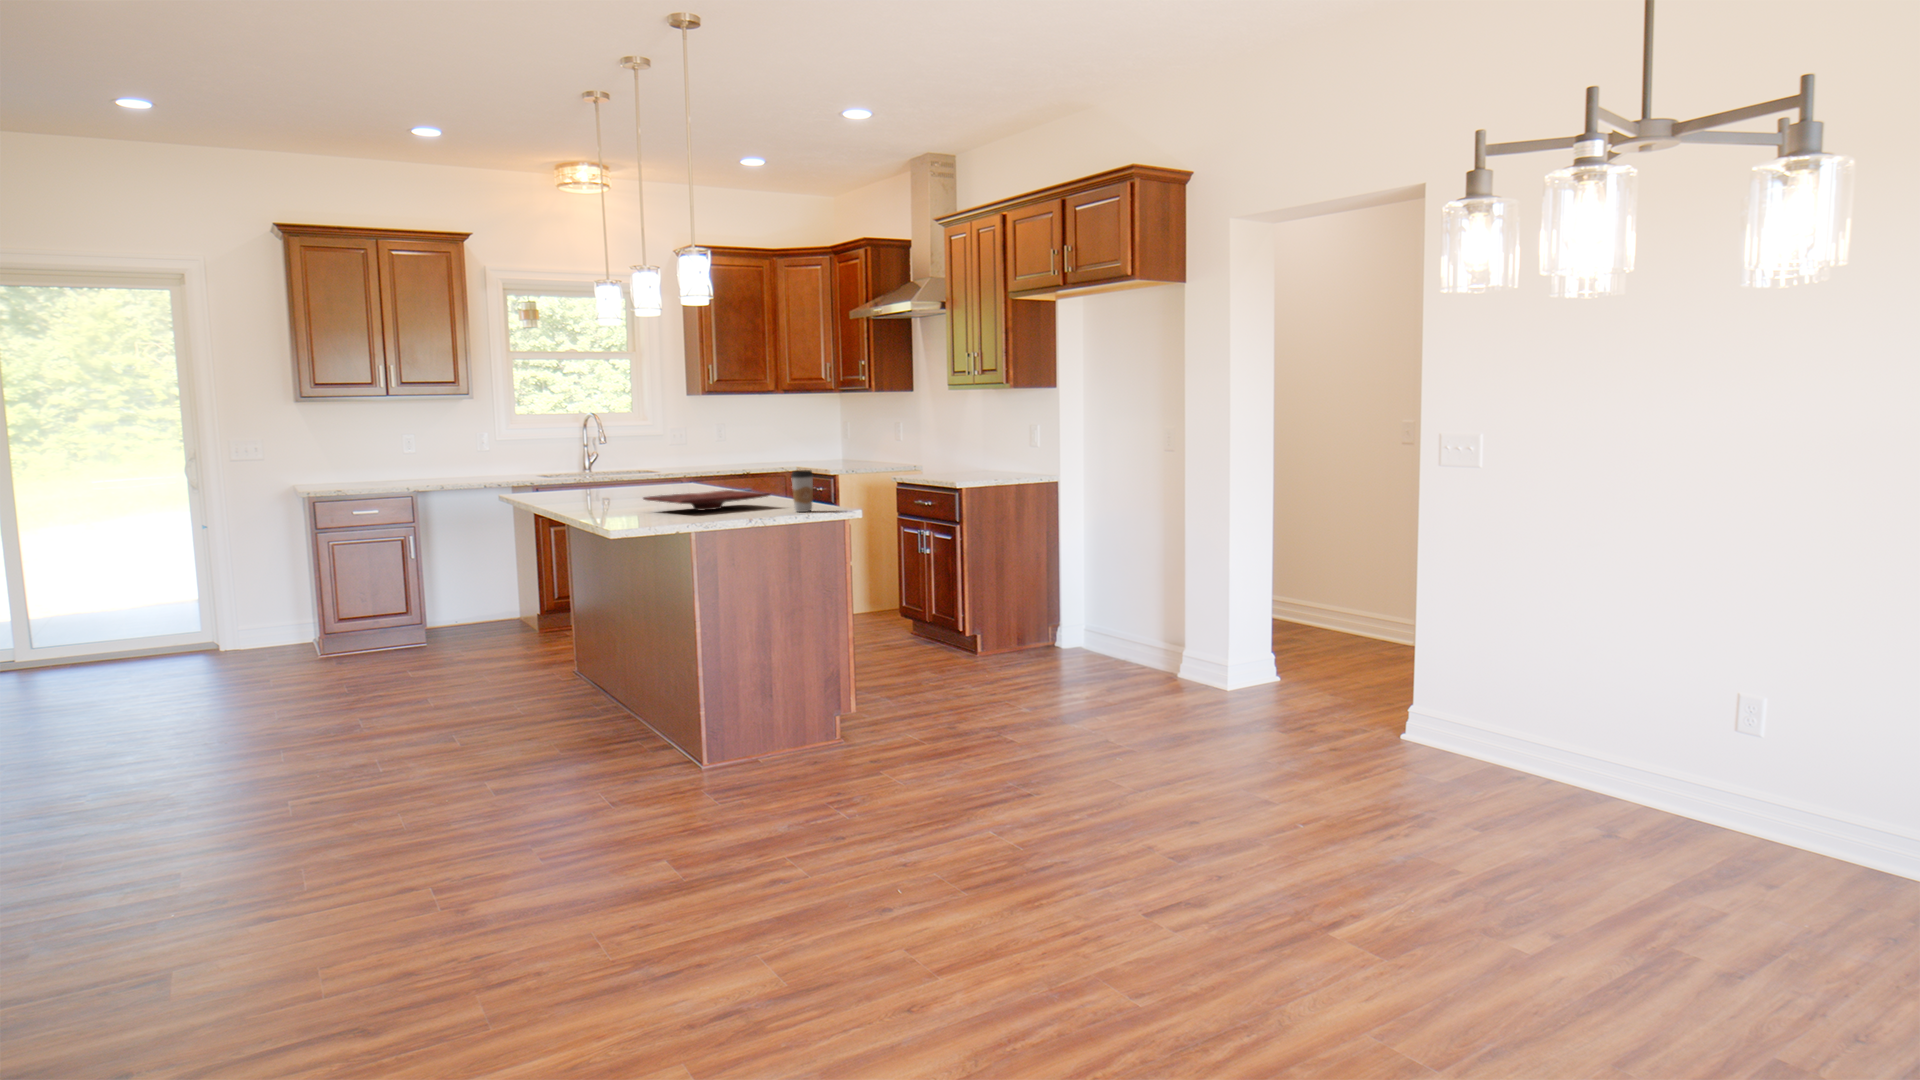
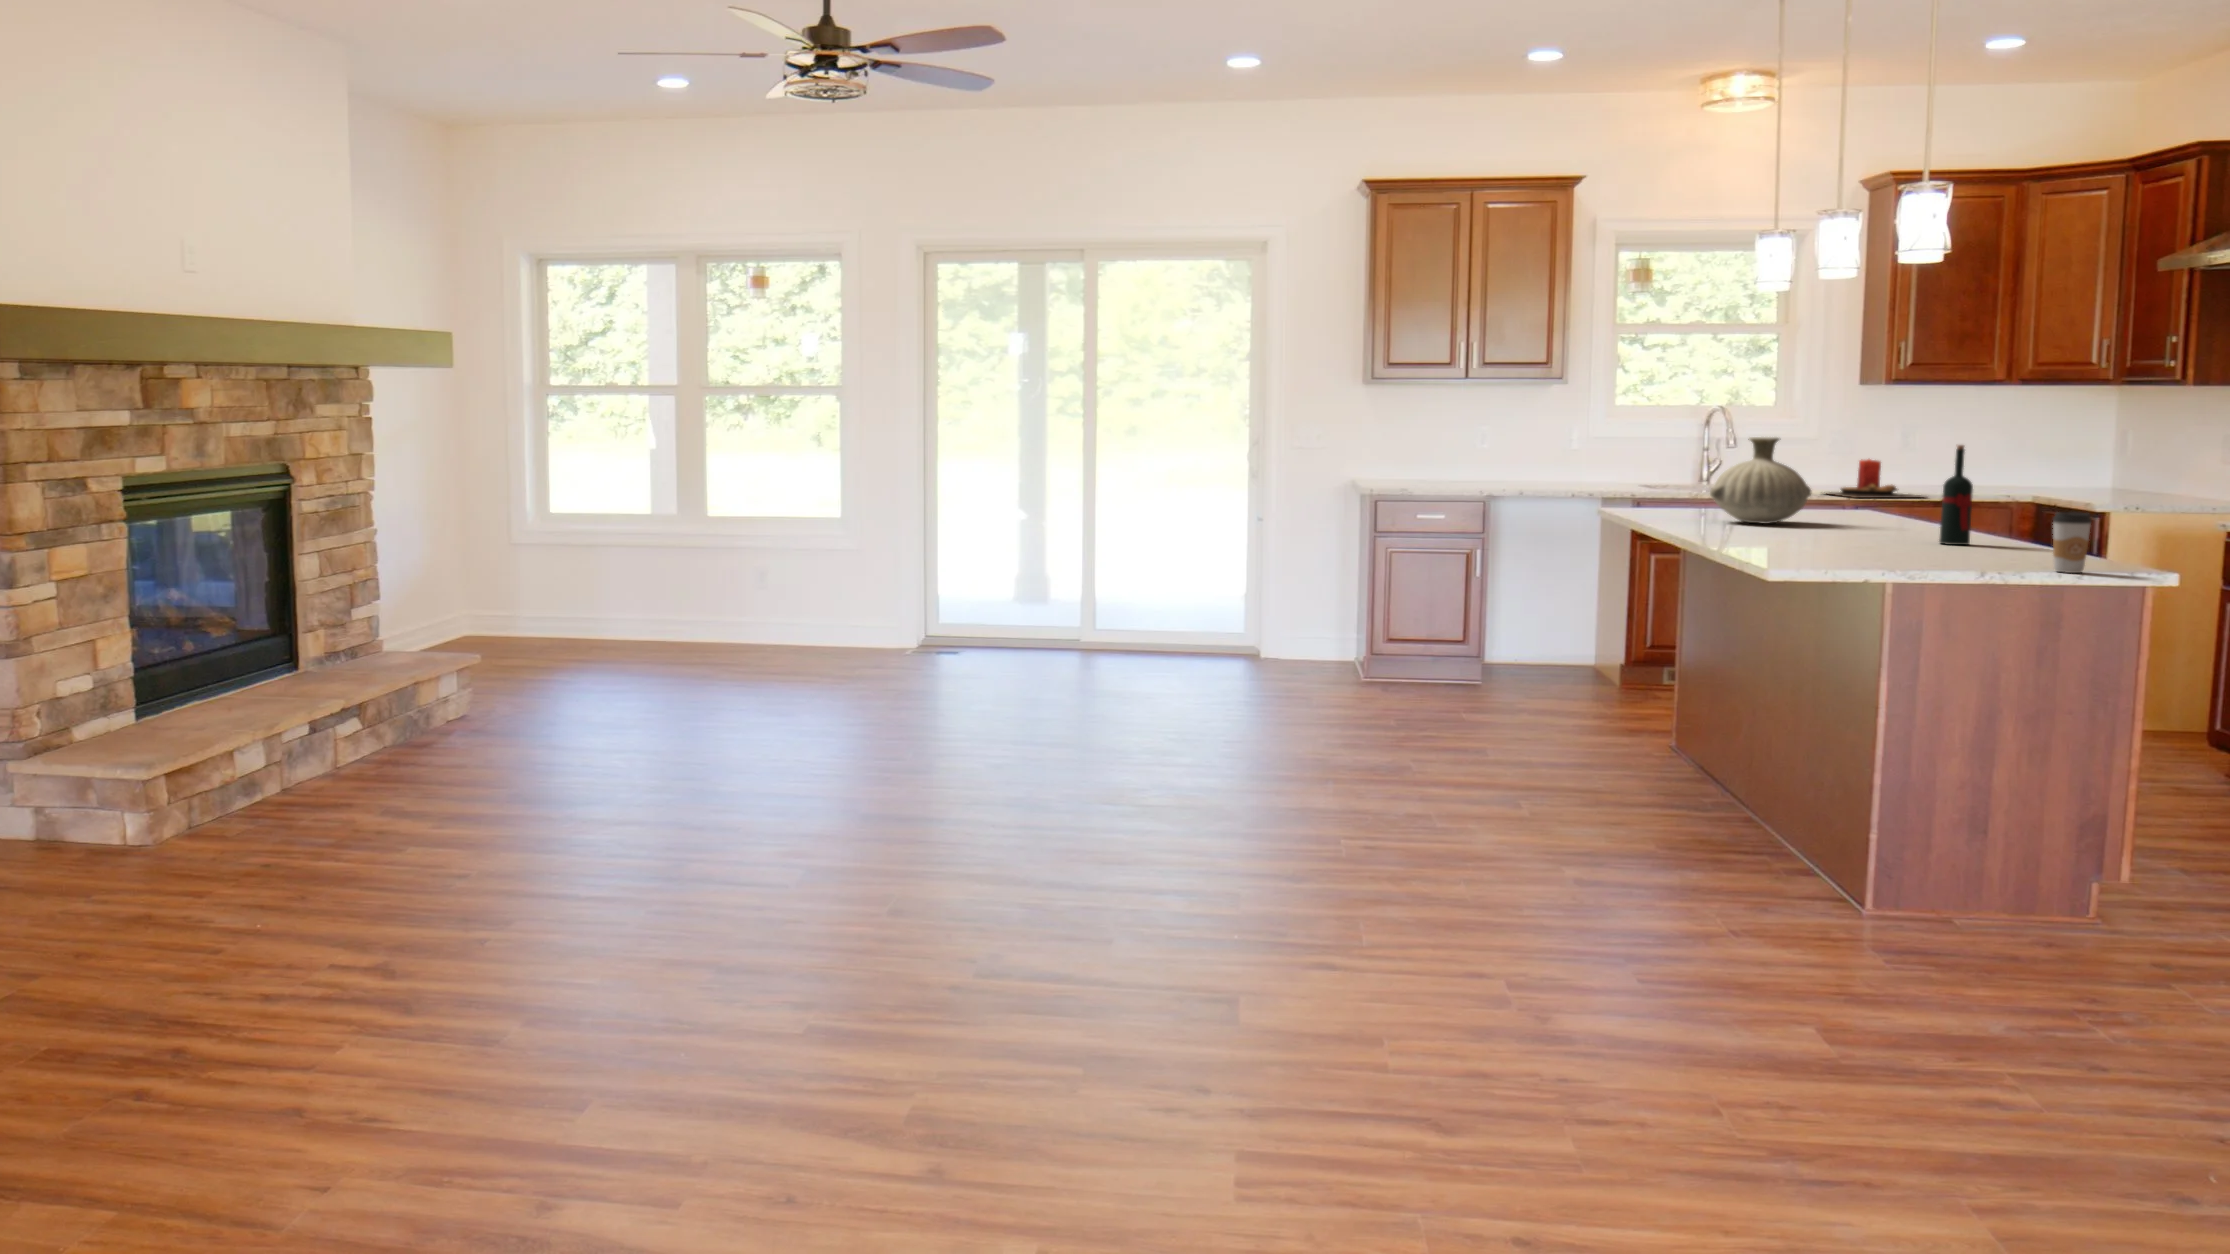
wine bottle: none [730,429,750,500] -> present [1939,445,1973,545]
vase: none [578,431,651,496] -> present [1710,437,1811,524]
candle: none [668,447,736,476] -> present [1824,459,1924,498]
cutting board: present [643,490,770,510] -> none [1812,530,2012,557]

